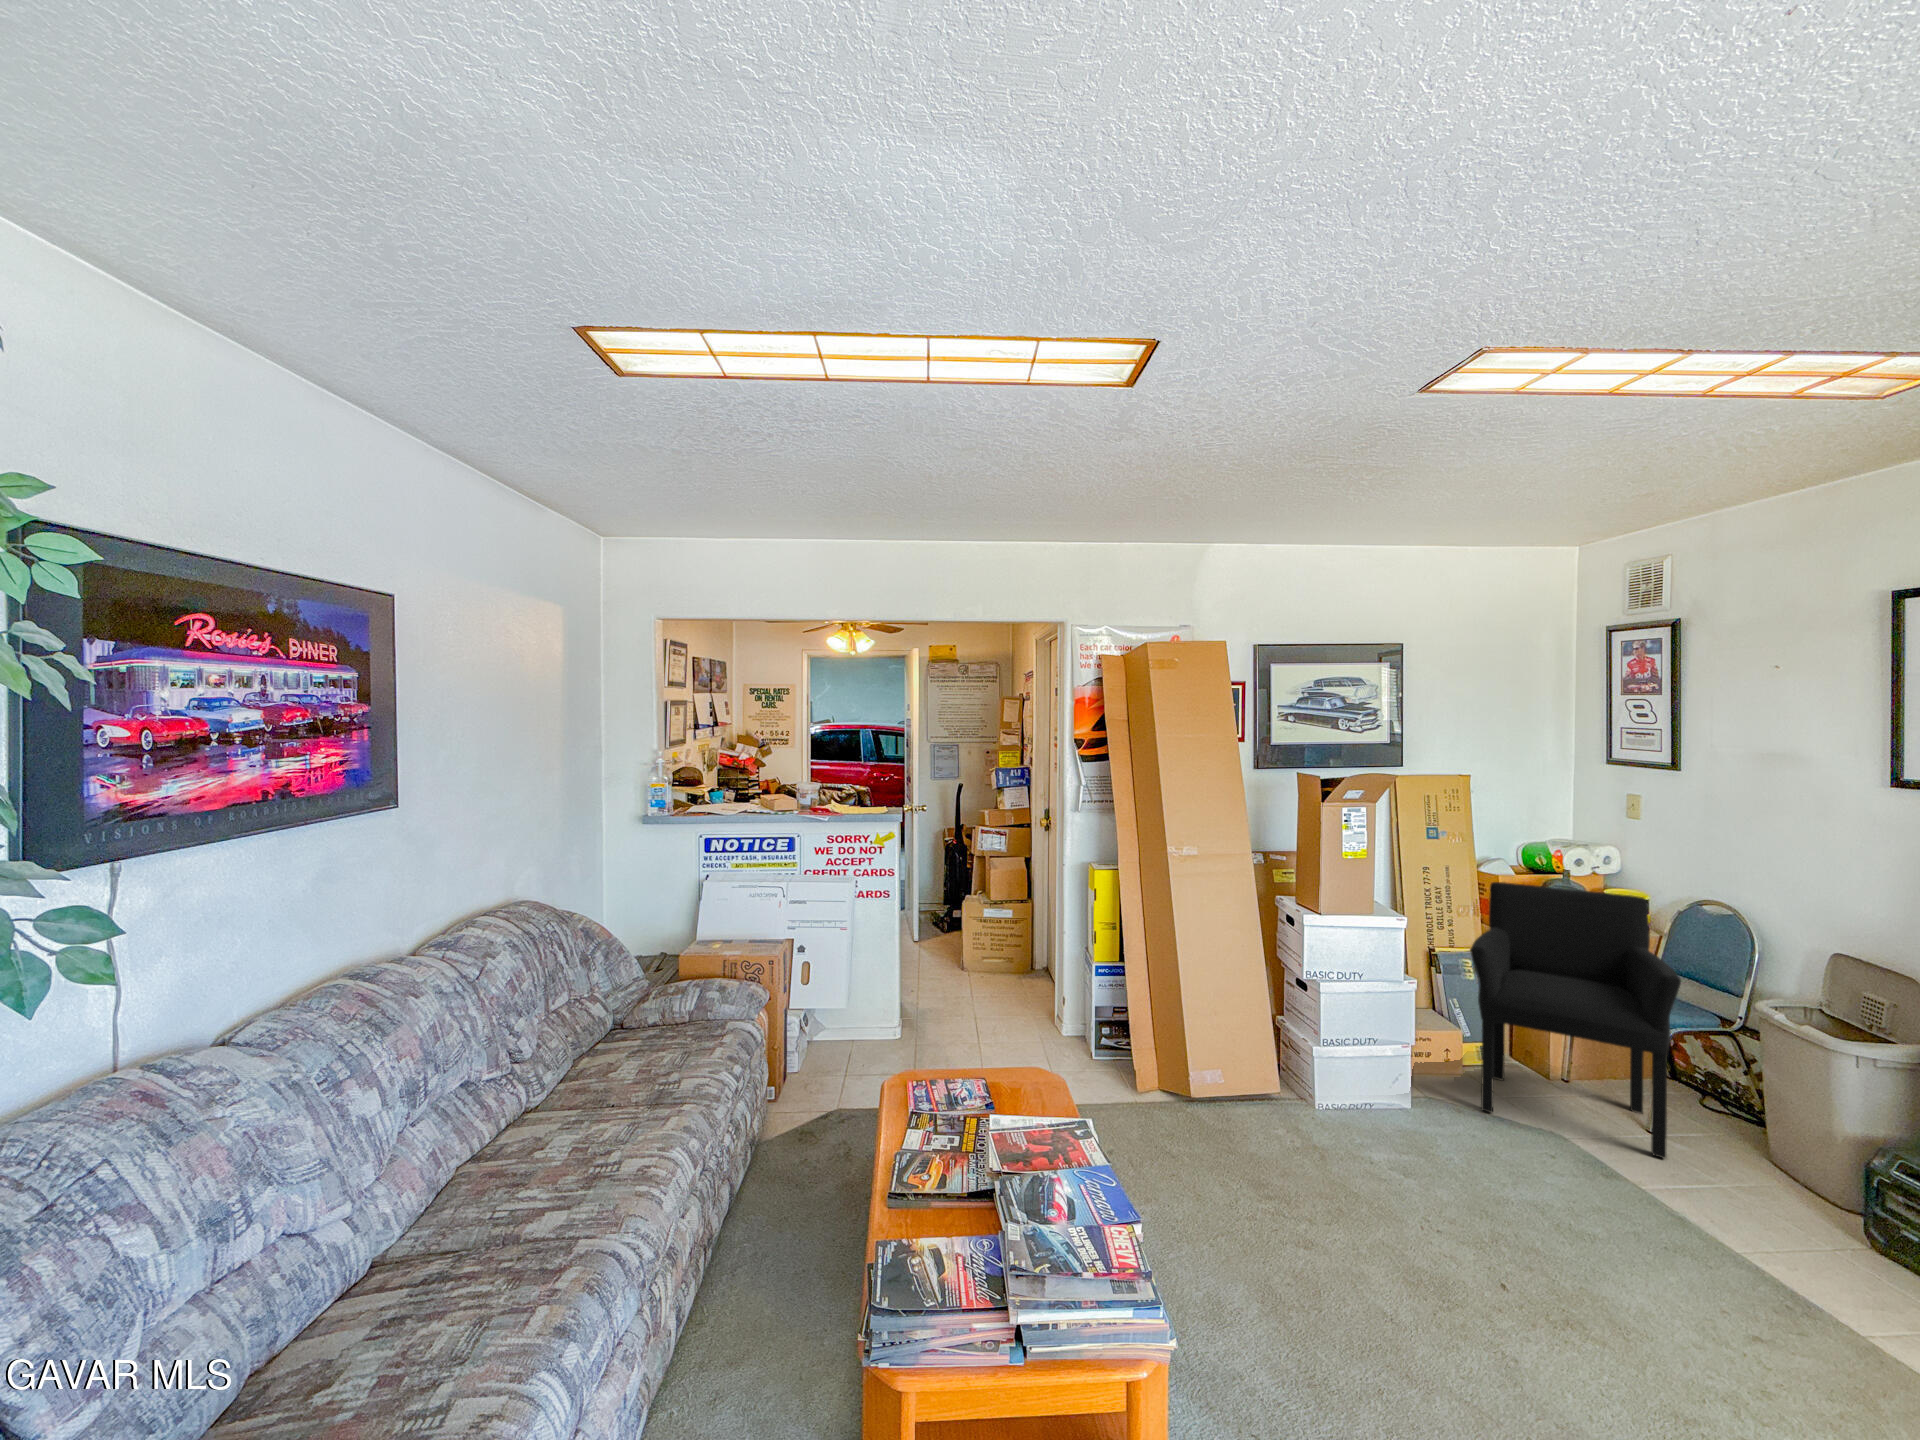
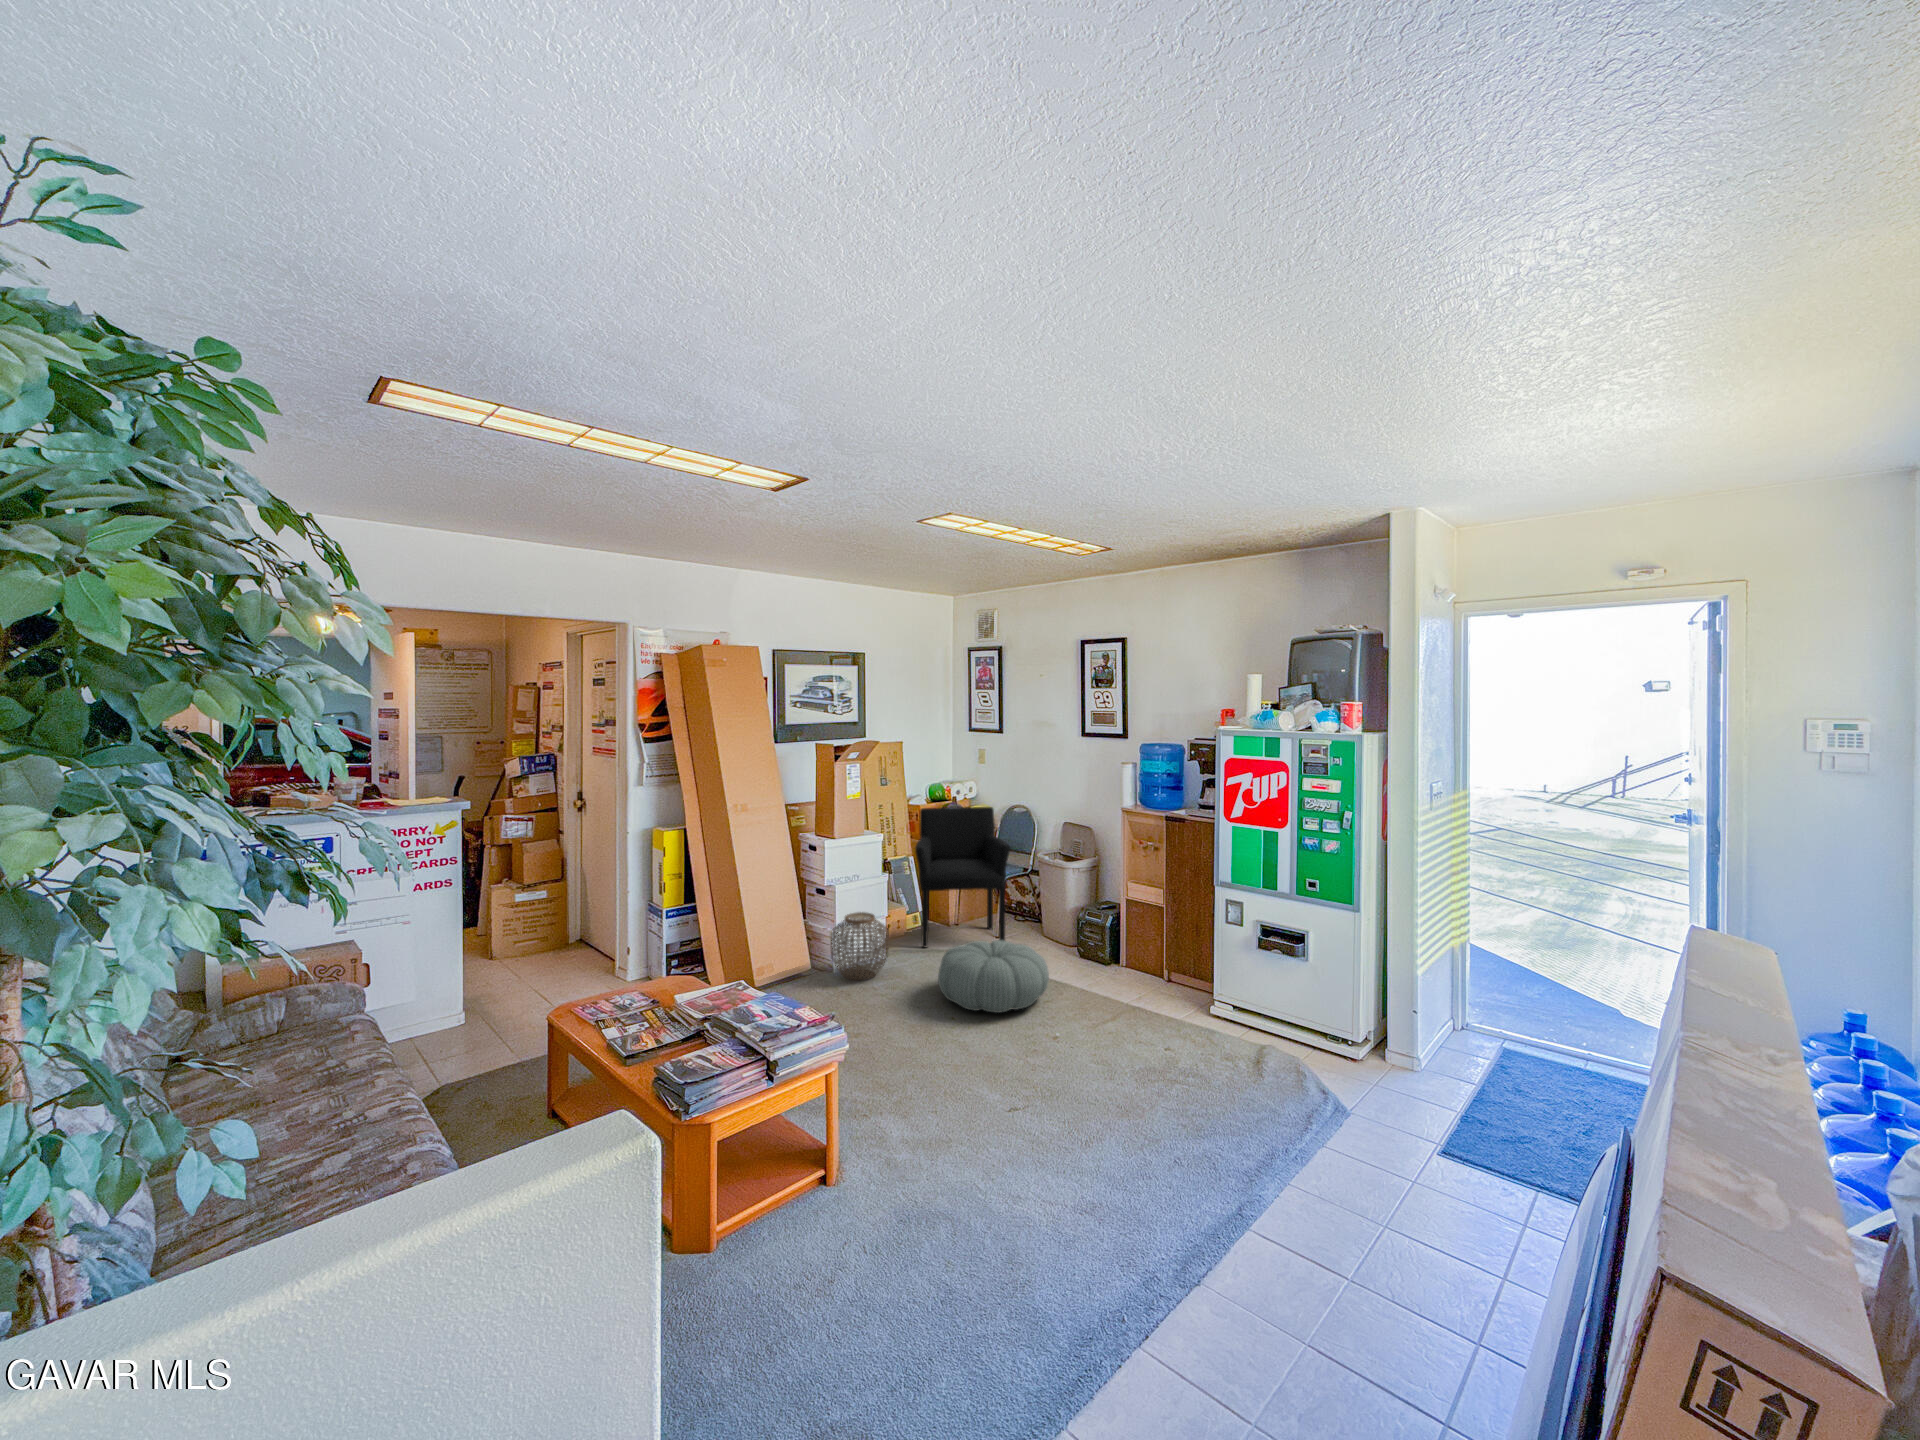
woven basket: none [1305,1030,1404,1142] -> present [831,912,889,980]
pouf: none [1483,1148,1769,1347] -> present [938,940,1049,1013]

